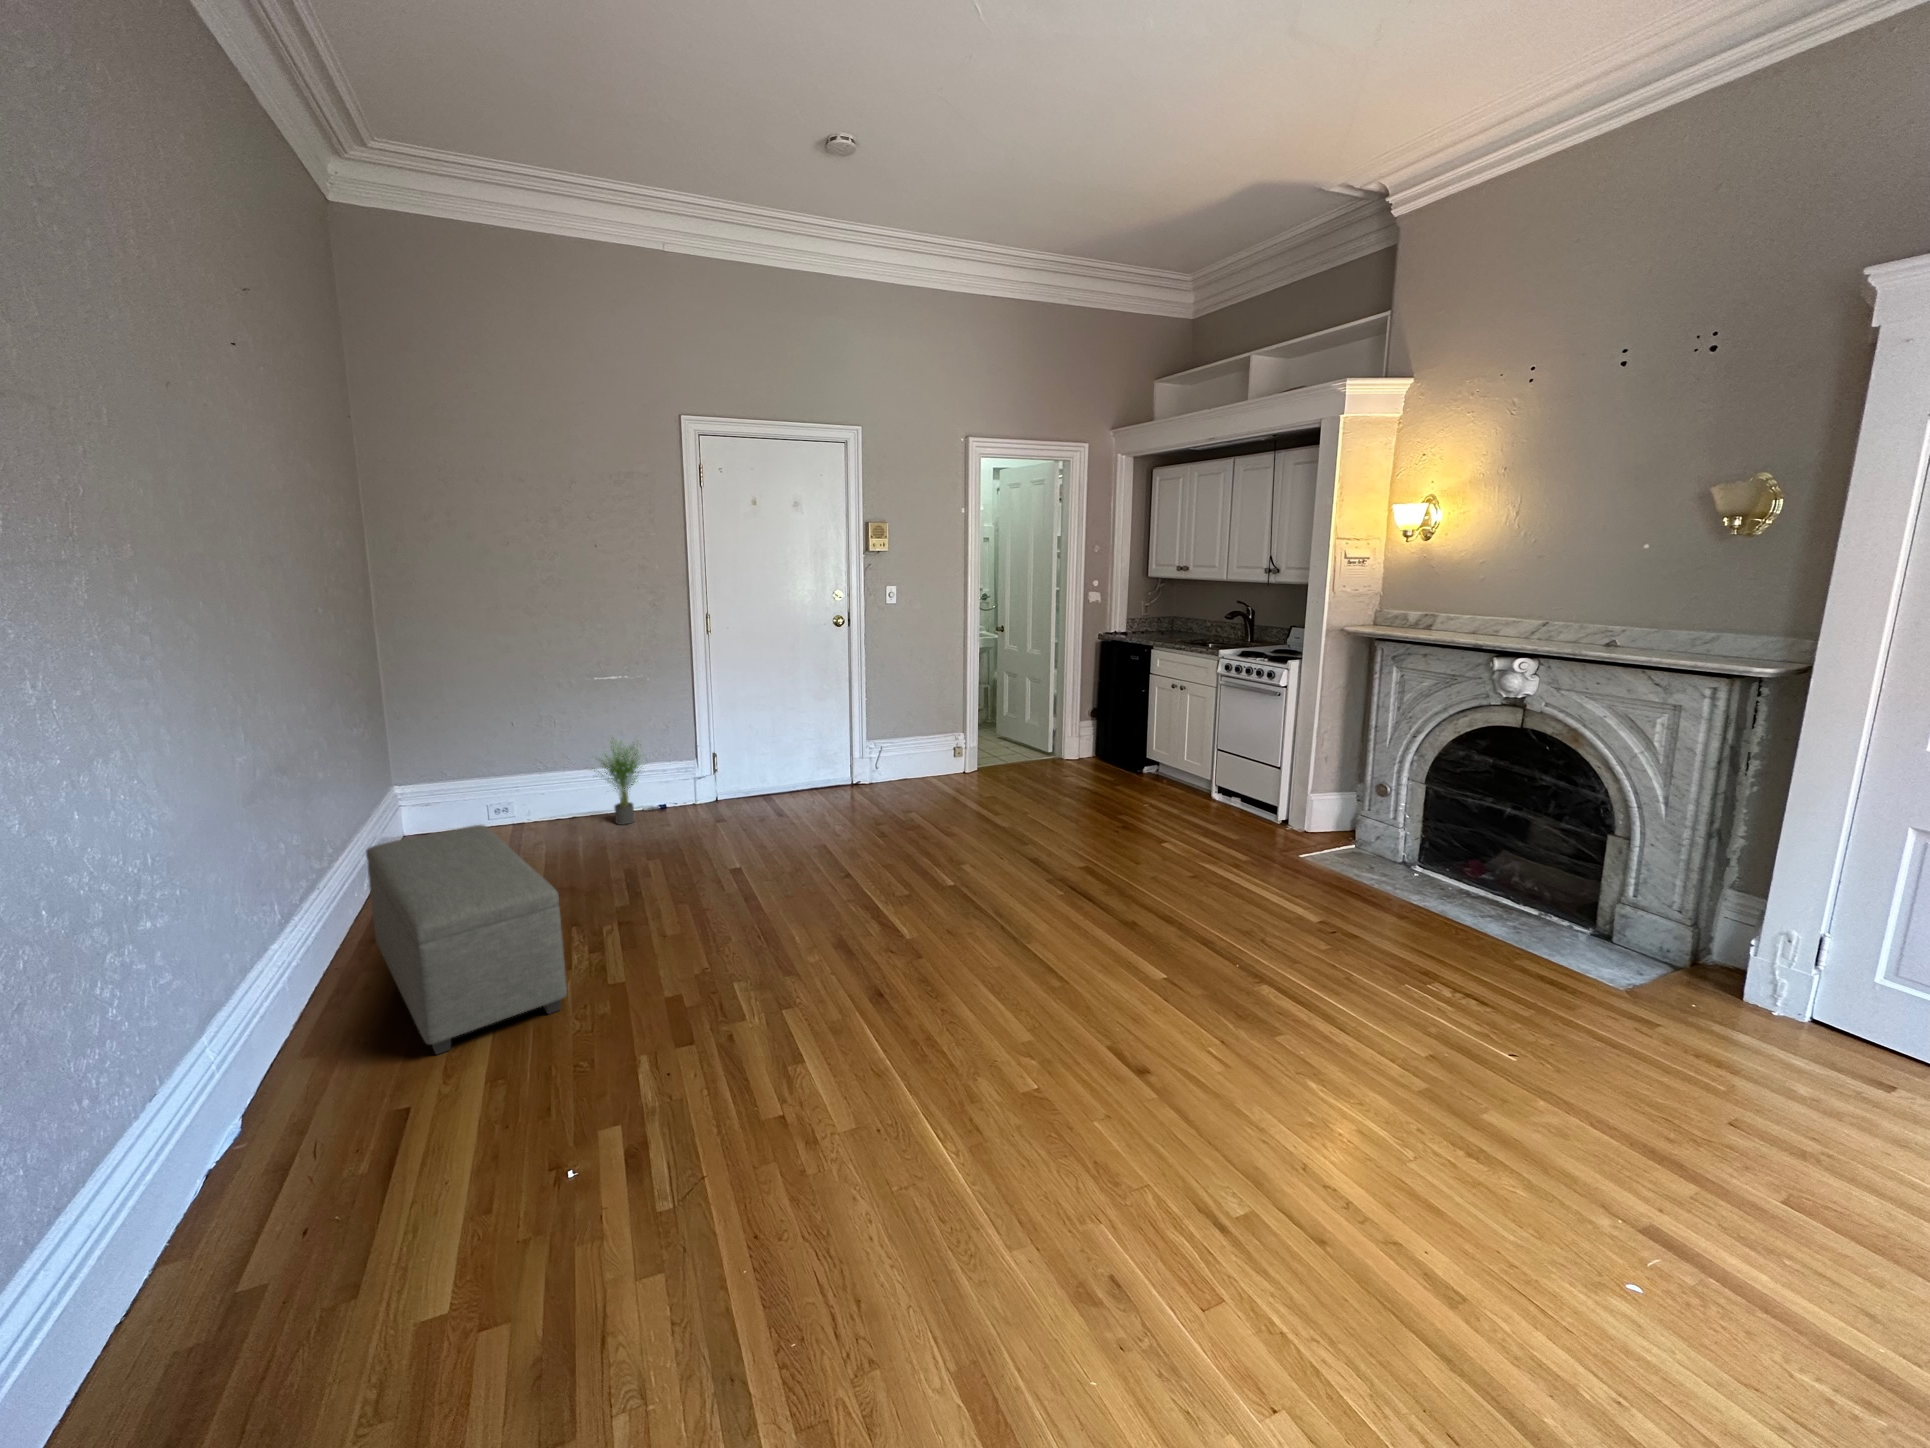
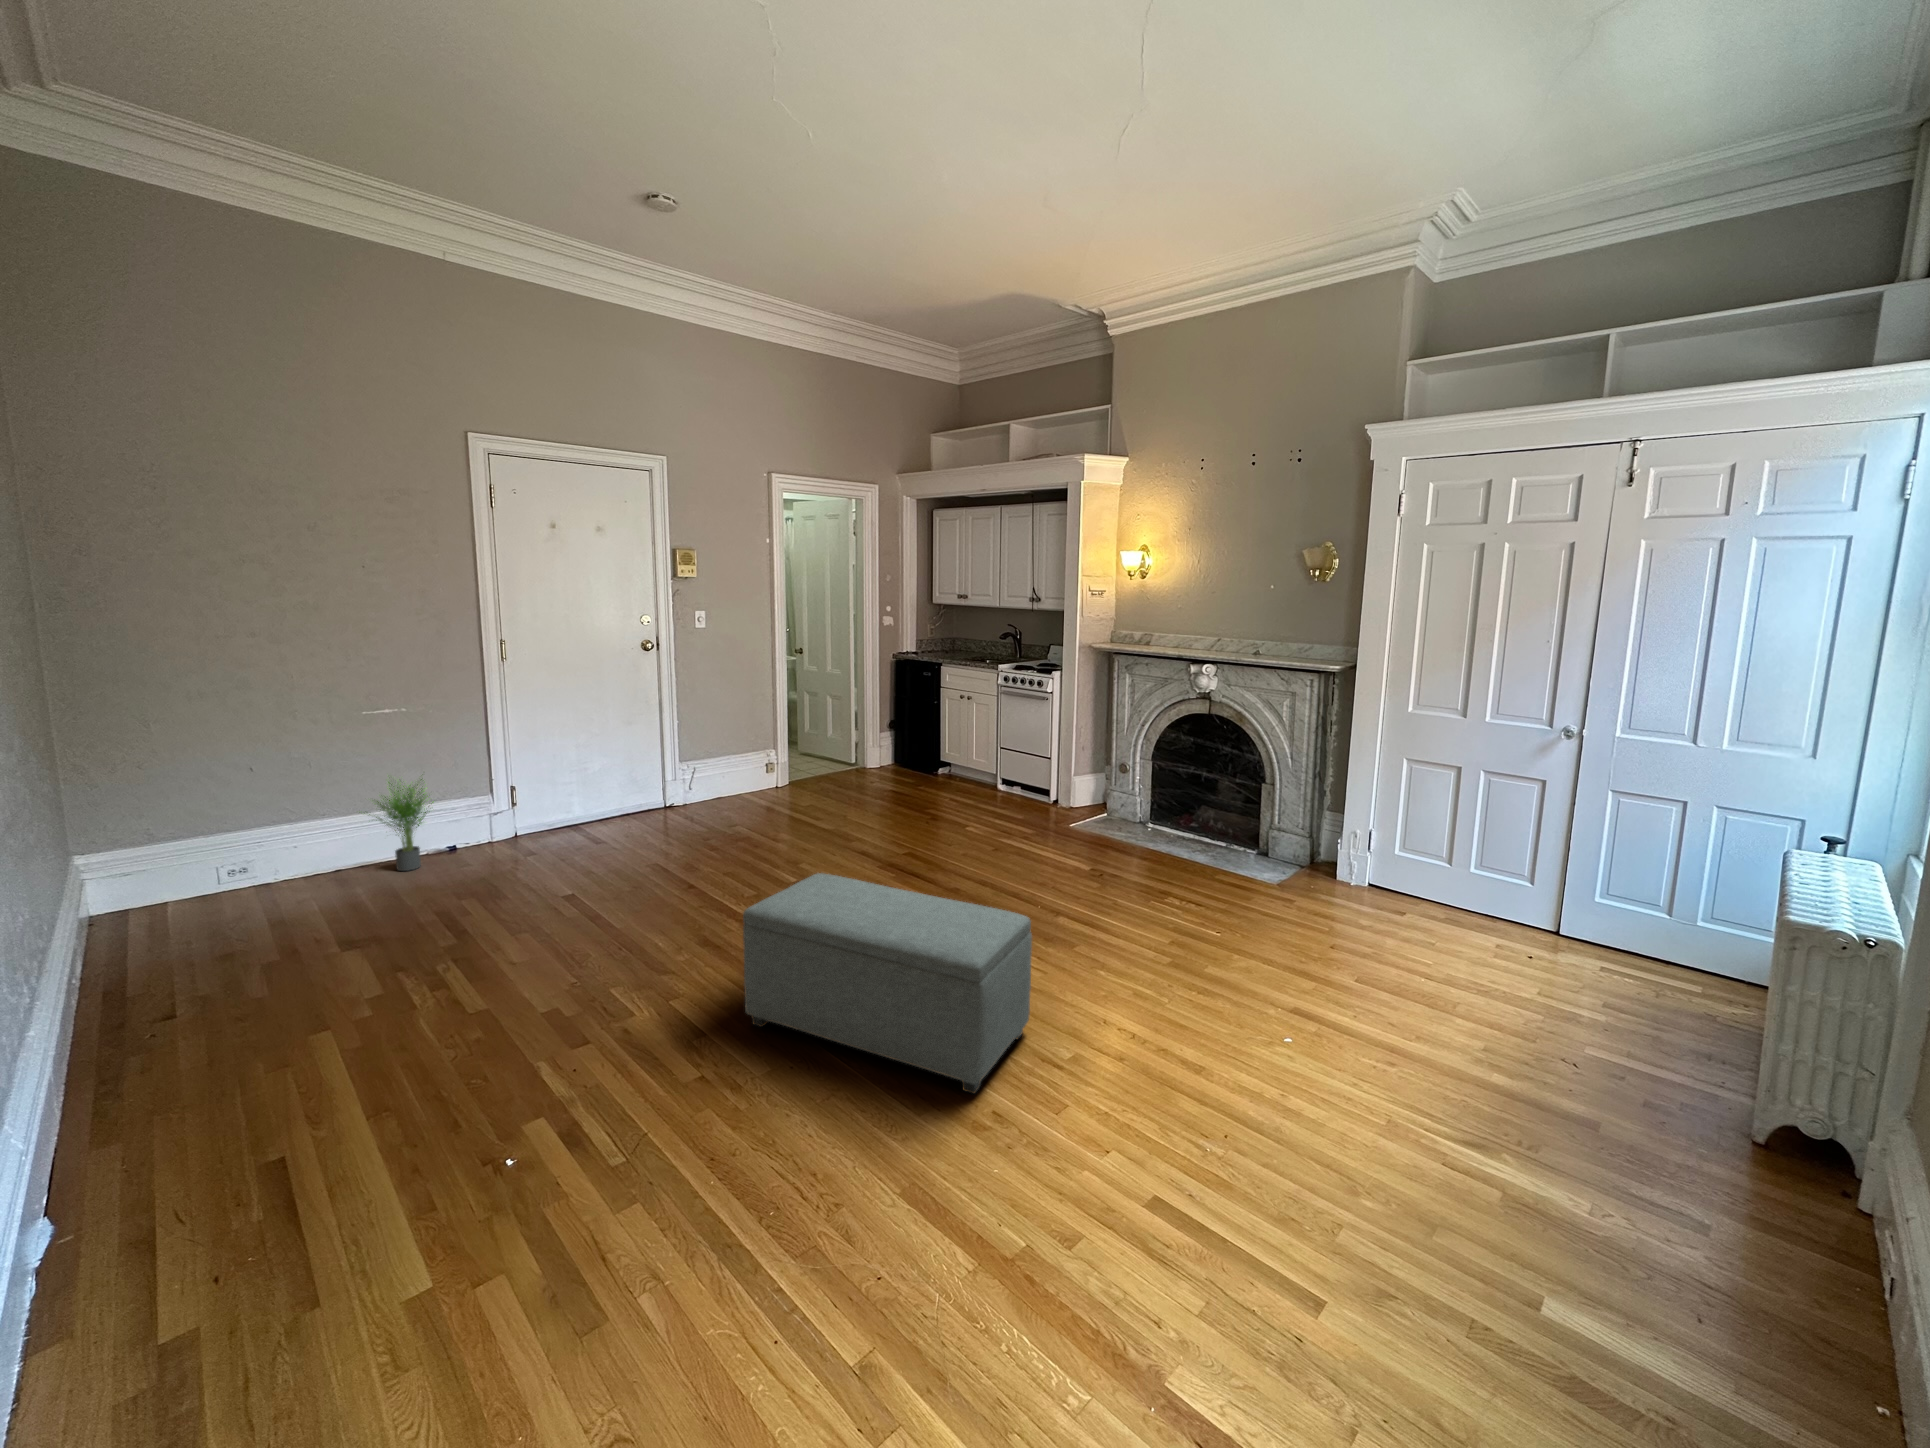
ottoman: present [366,825,567,1054] -> present [743,873,1032,1094]

